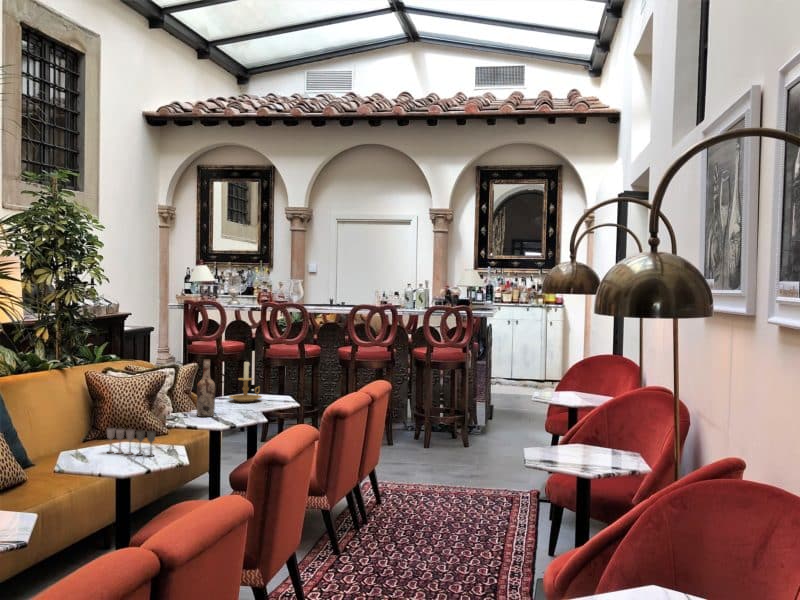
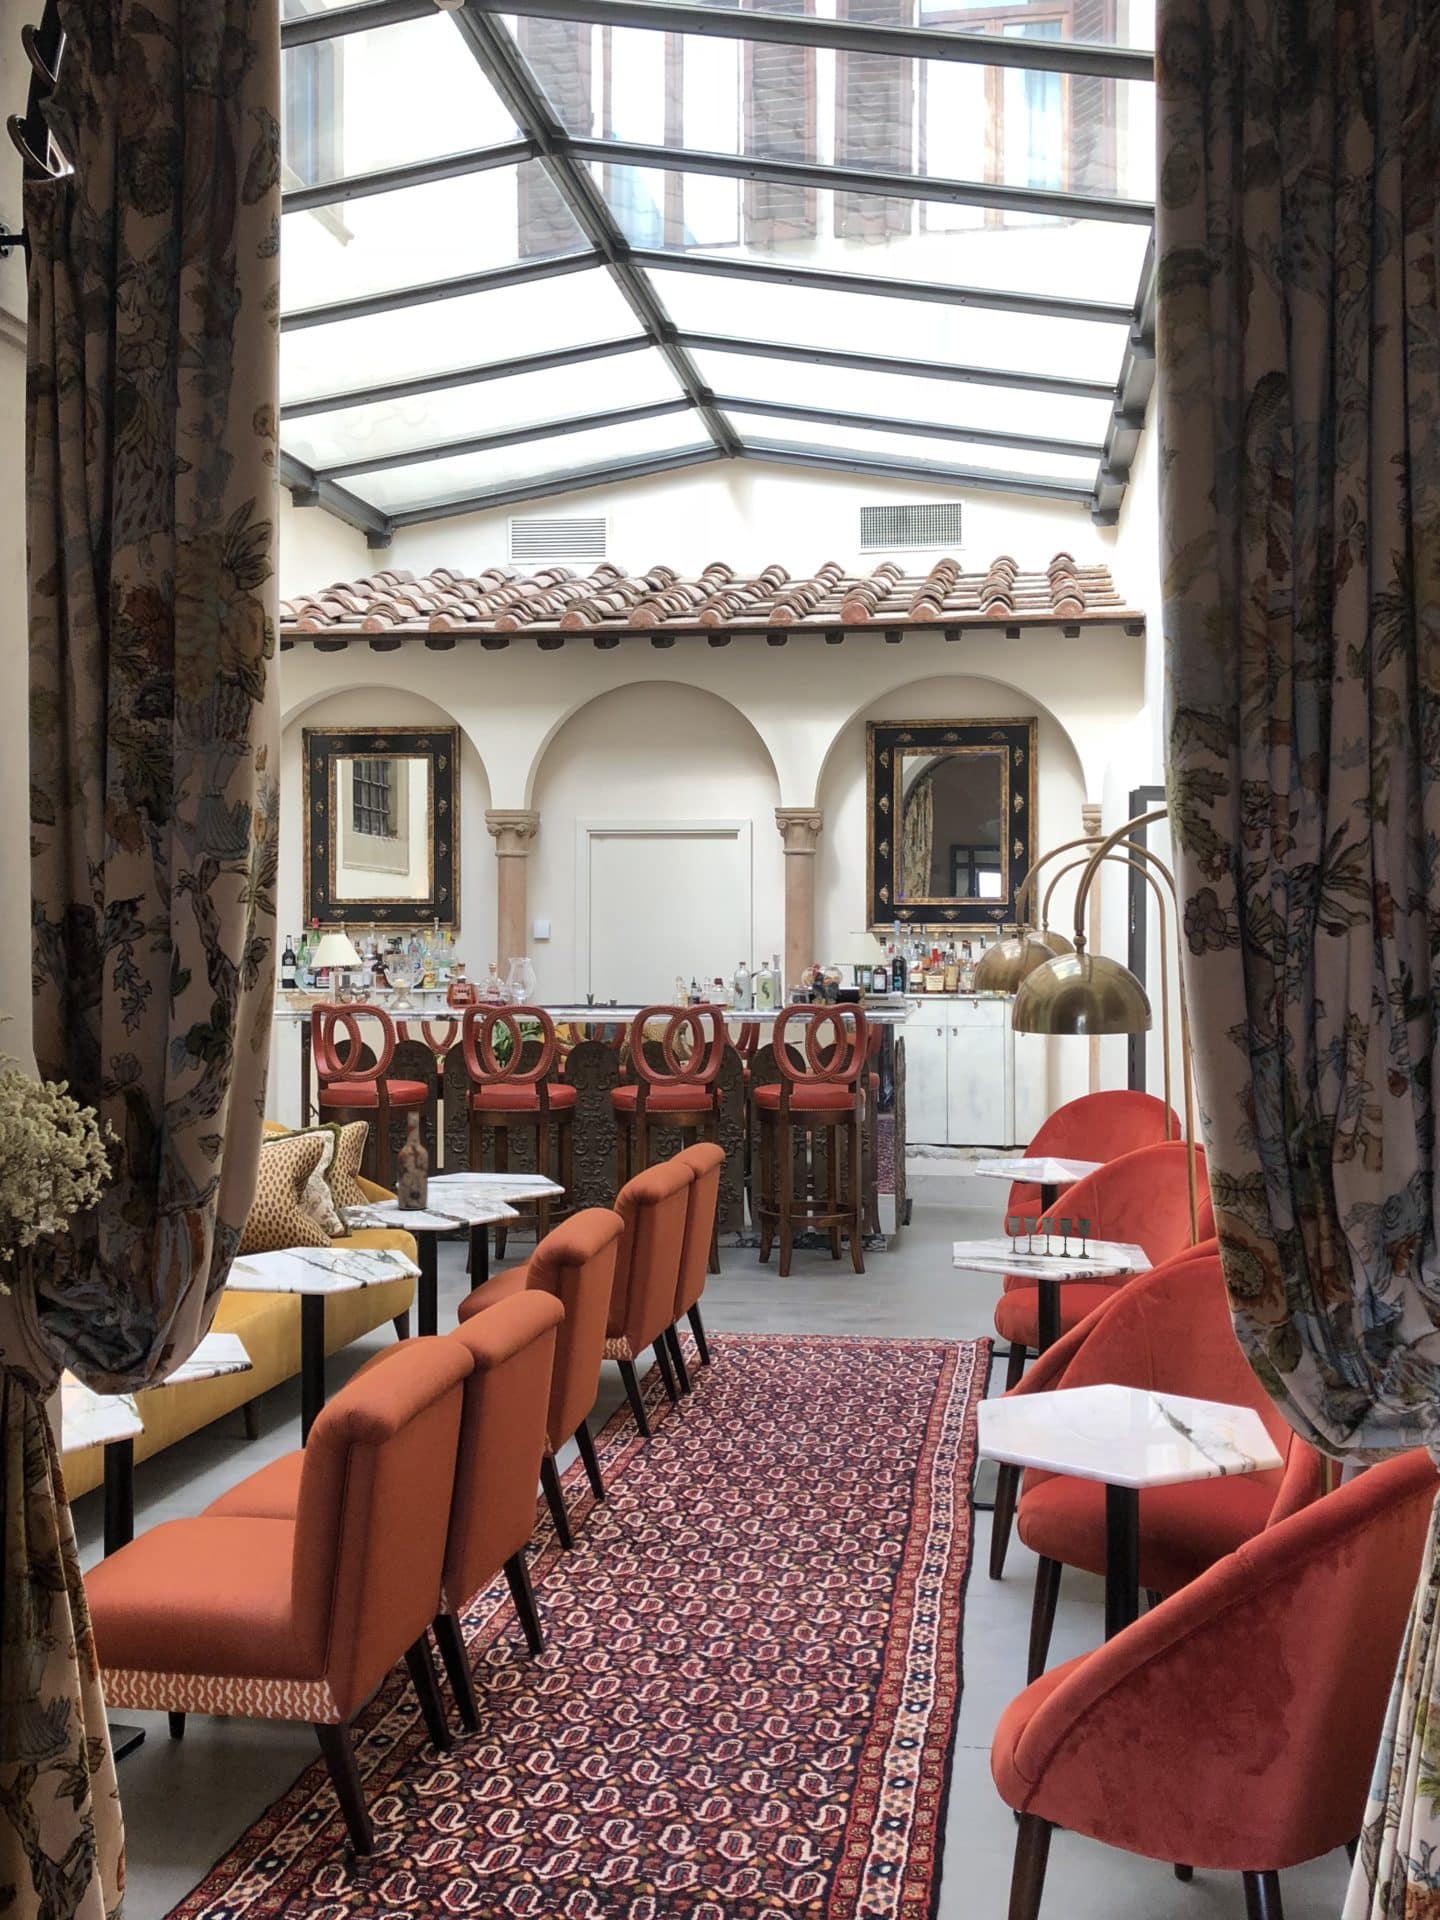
candle holder: present [229,361,262,402] -> none [439,1113,497,1187]
wine glass: present [107,428,156,456] -> present [1008,1216,1091,1257]

